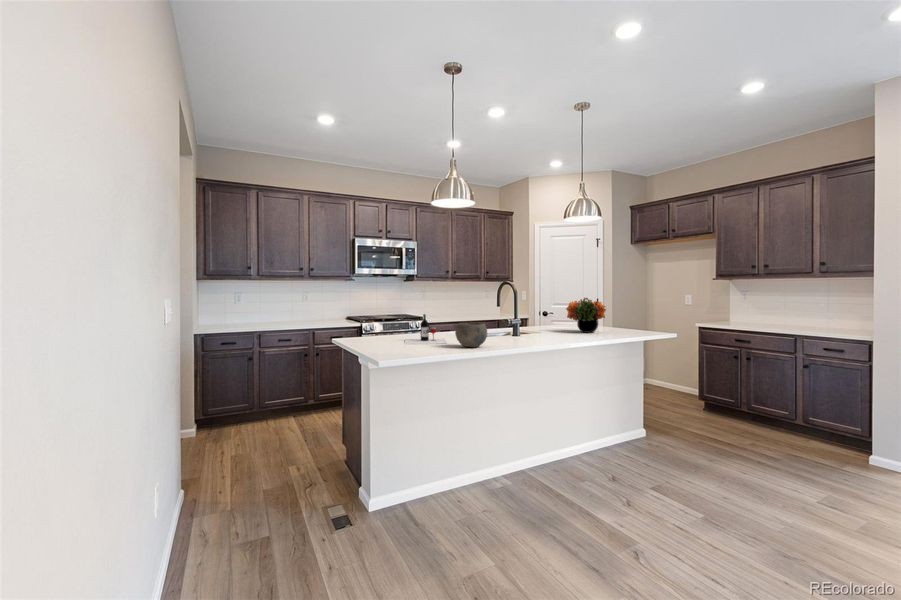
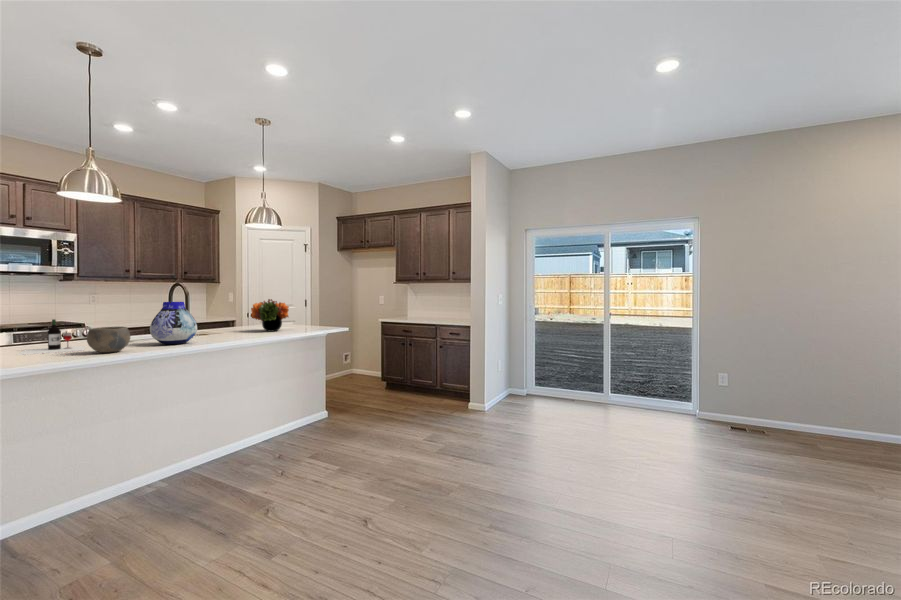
vase: none [494,299,534,342] -> present [150,302,197,344]

